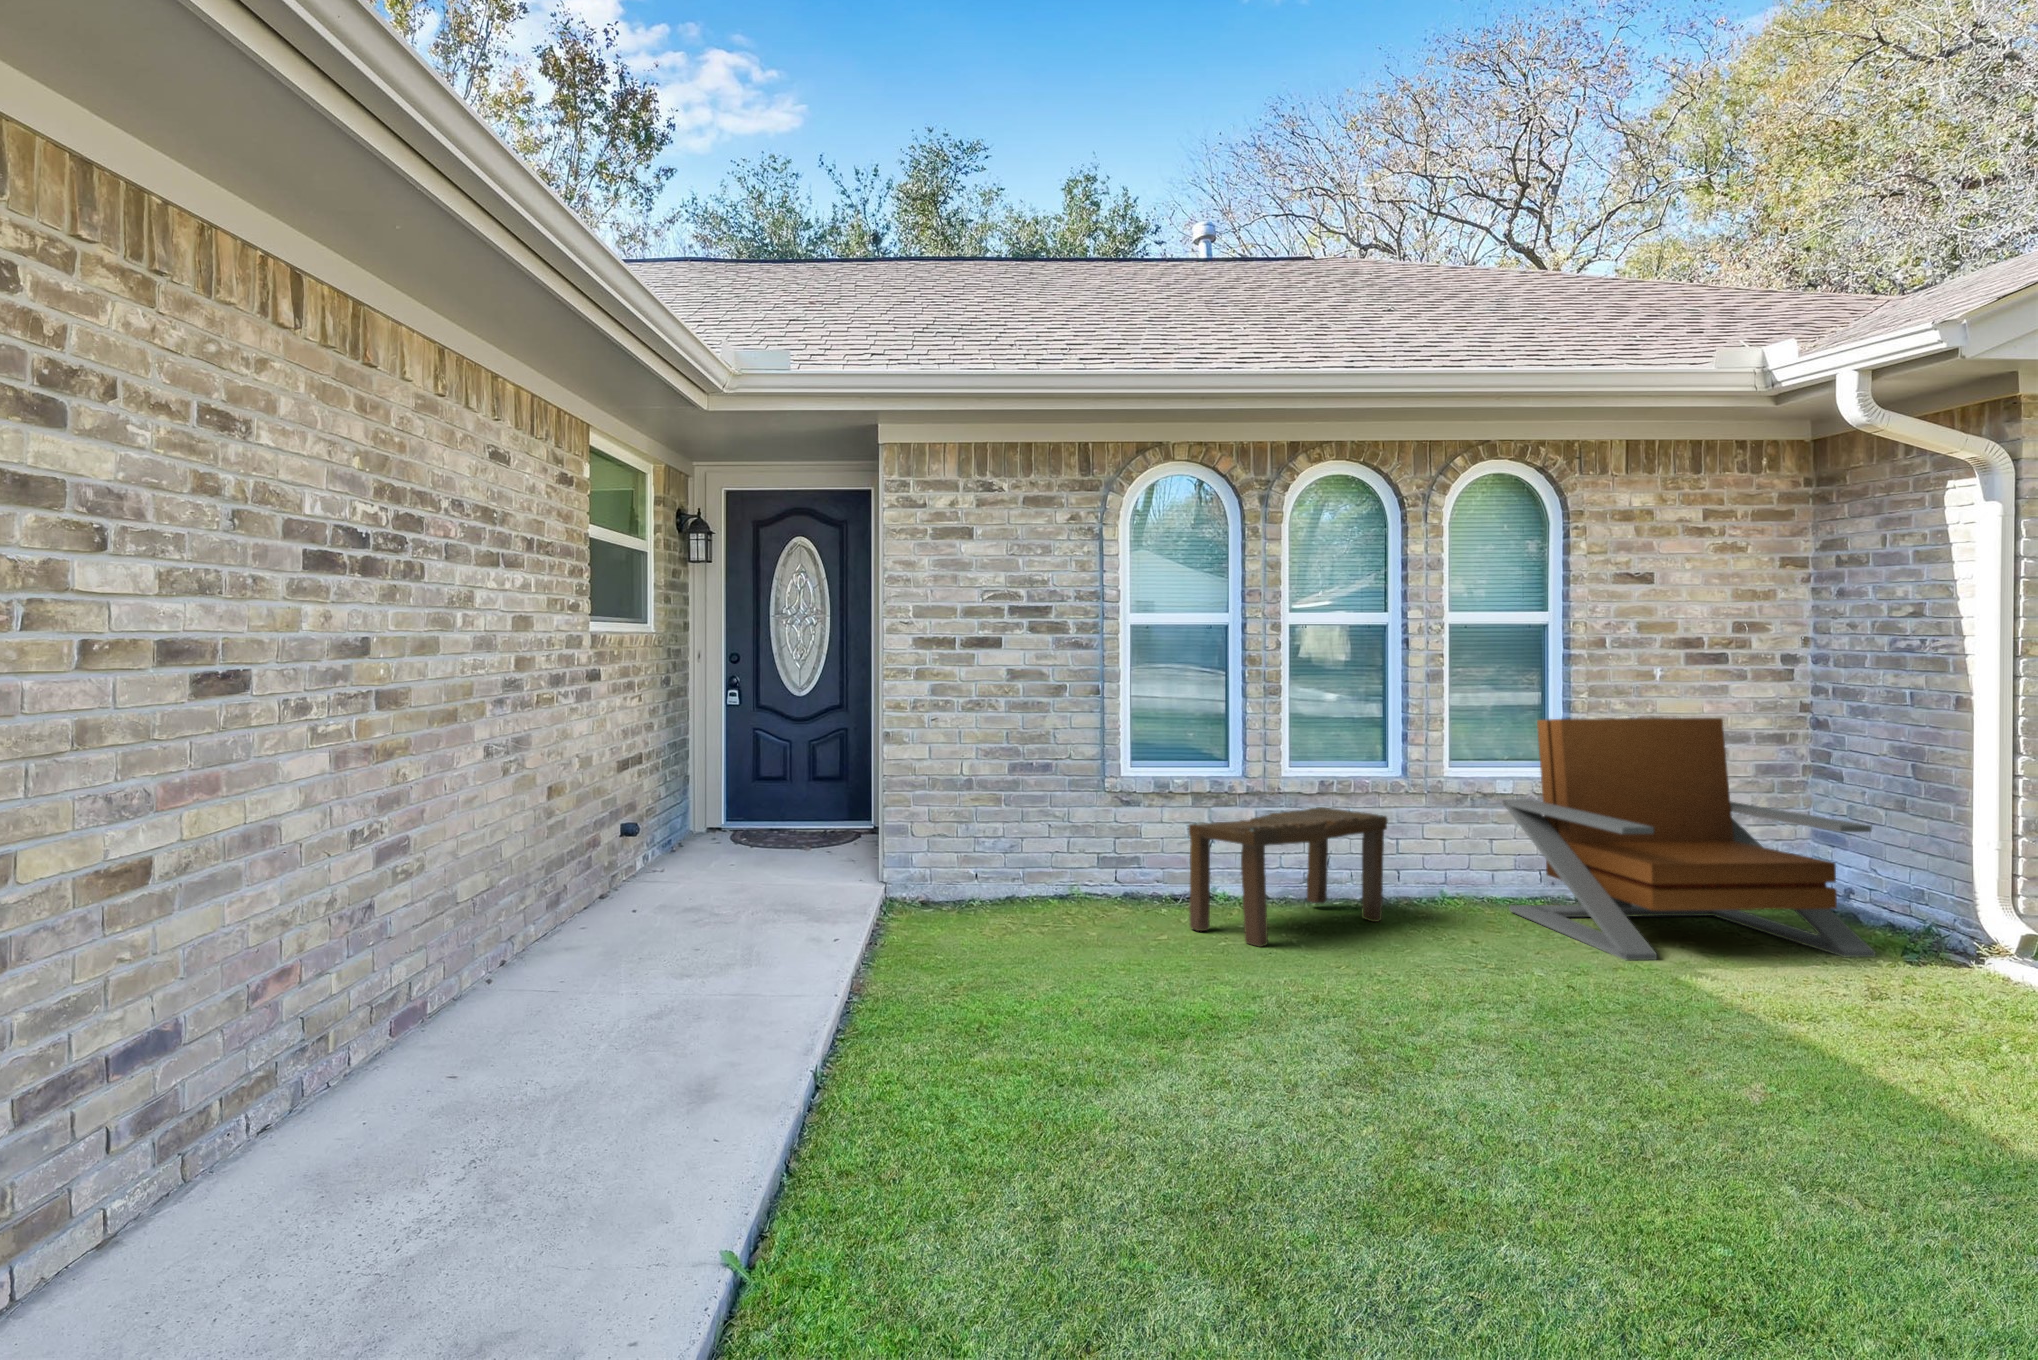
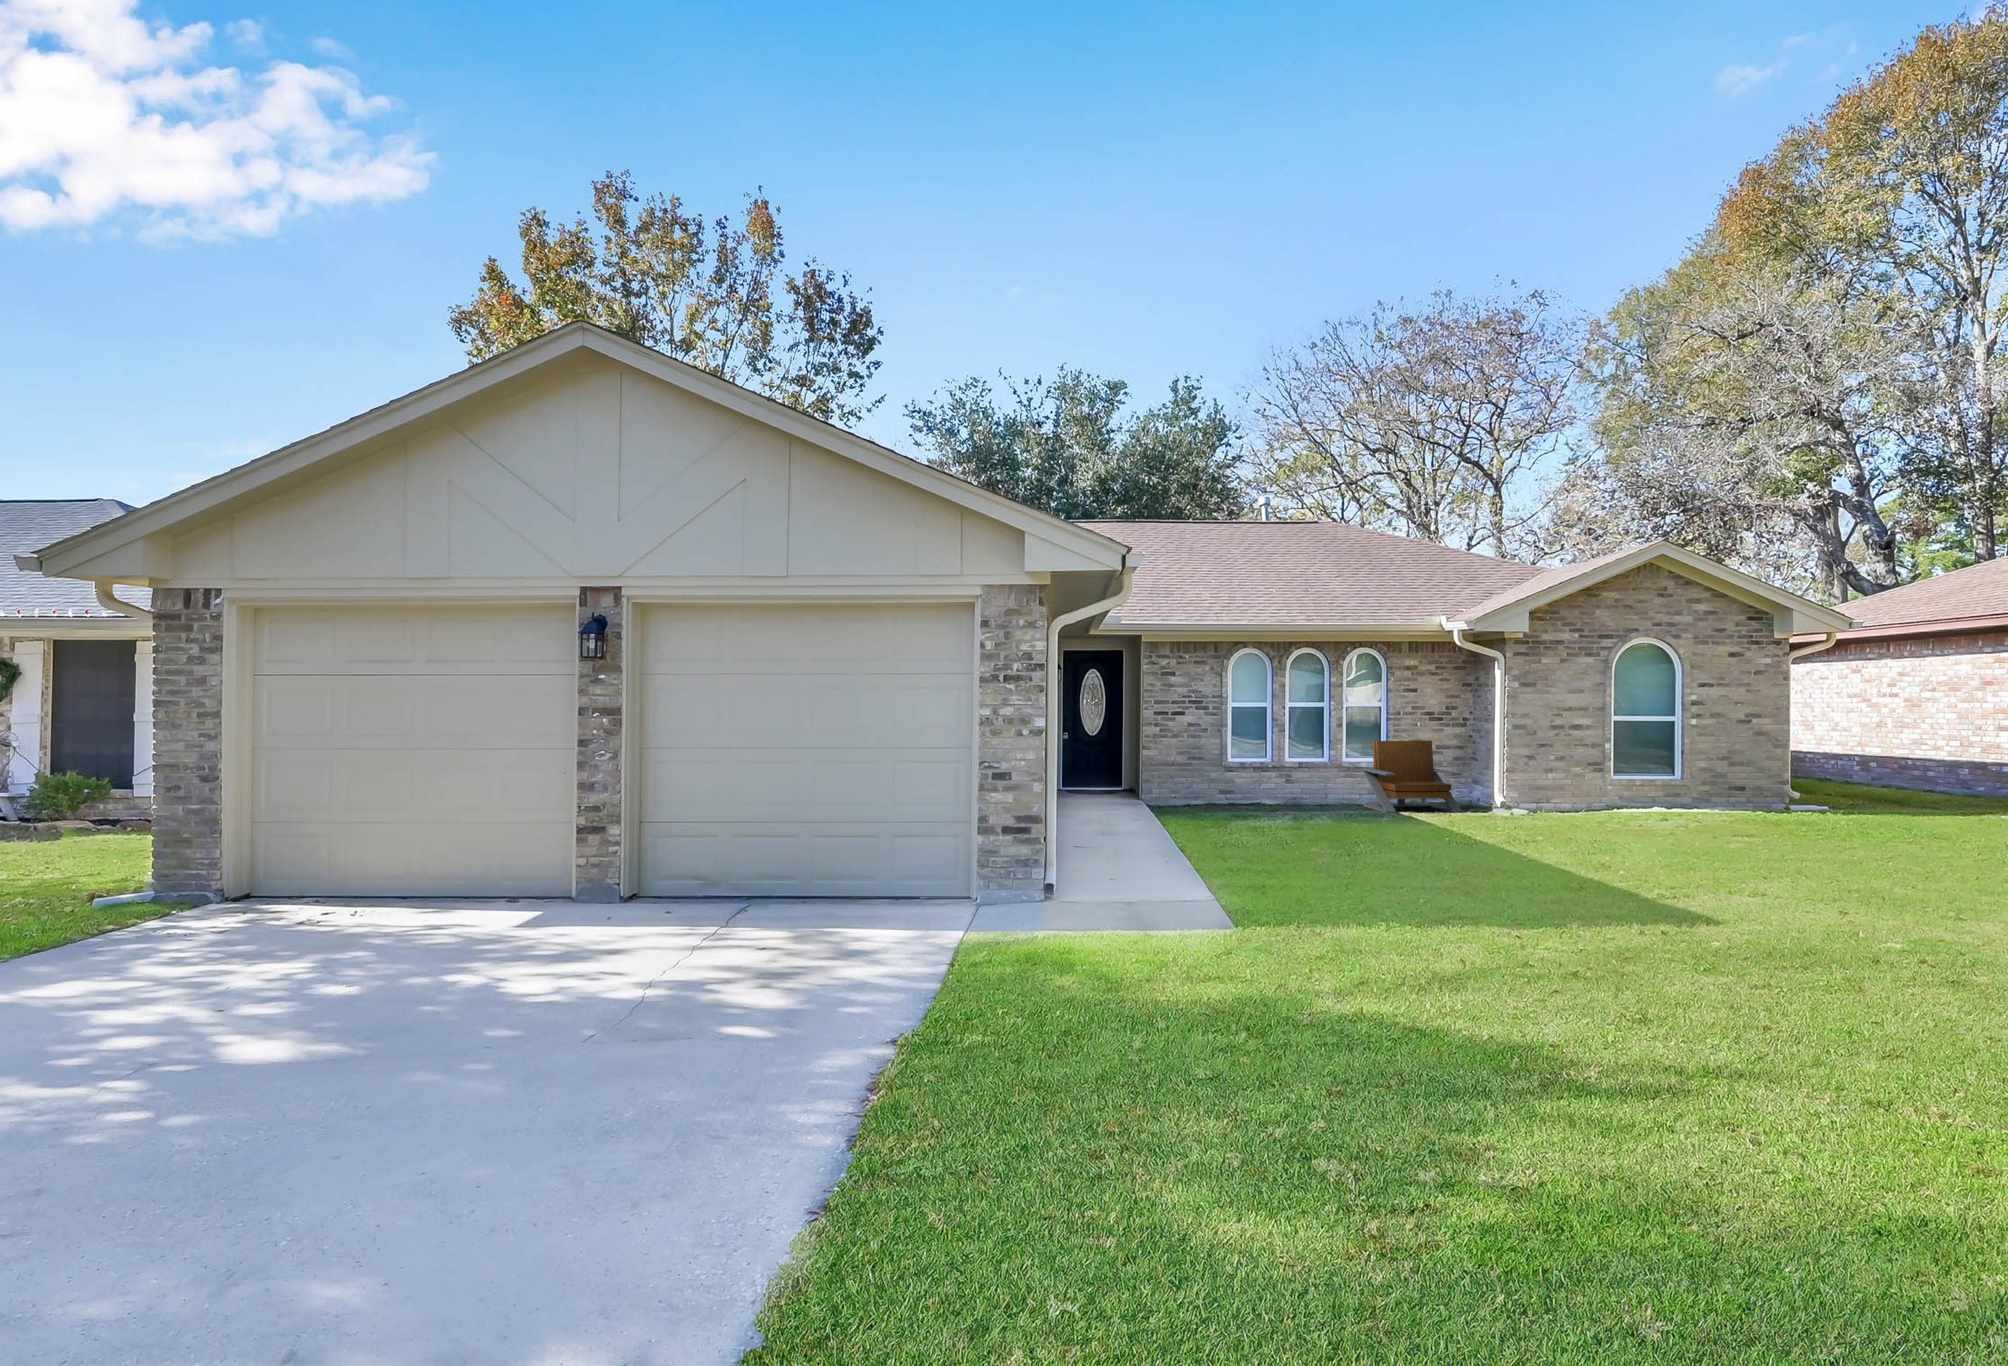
bench: present [1189,807,1388,947] -> none [1254,771,1320,812]

